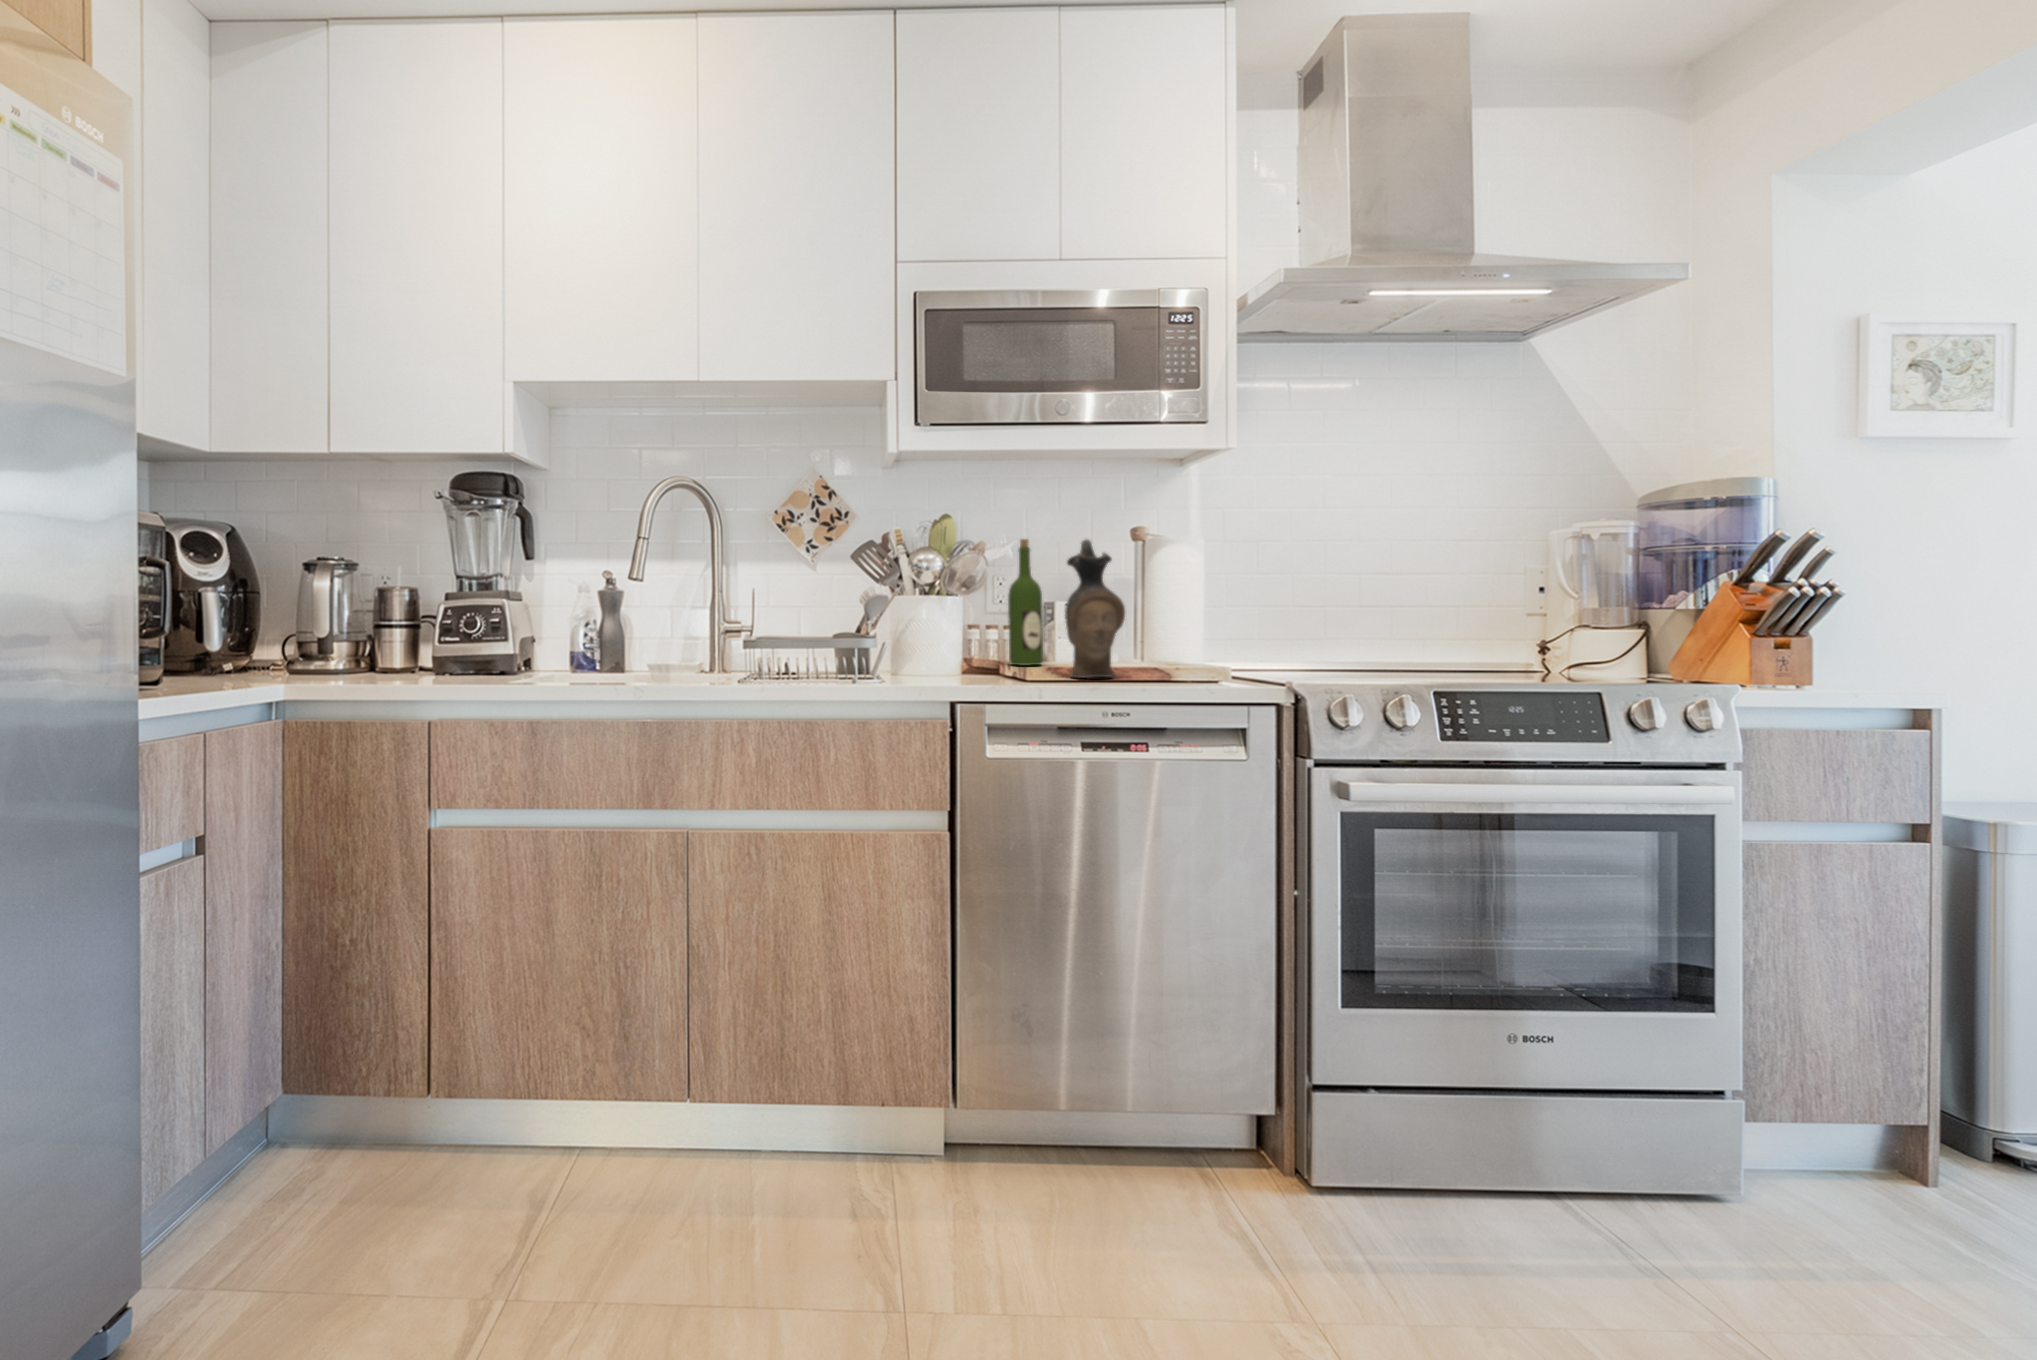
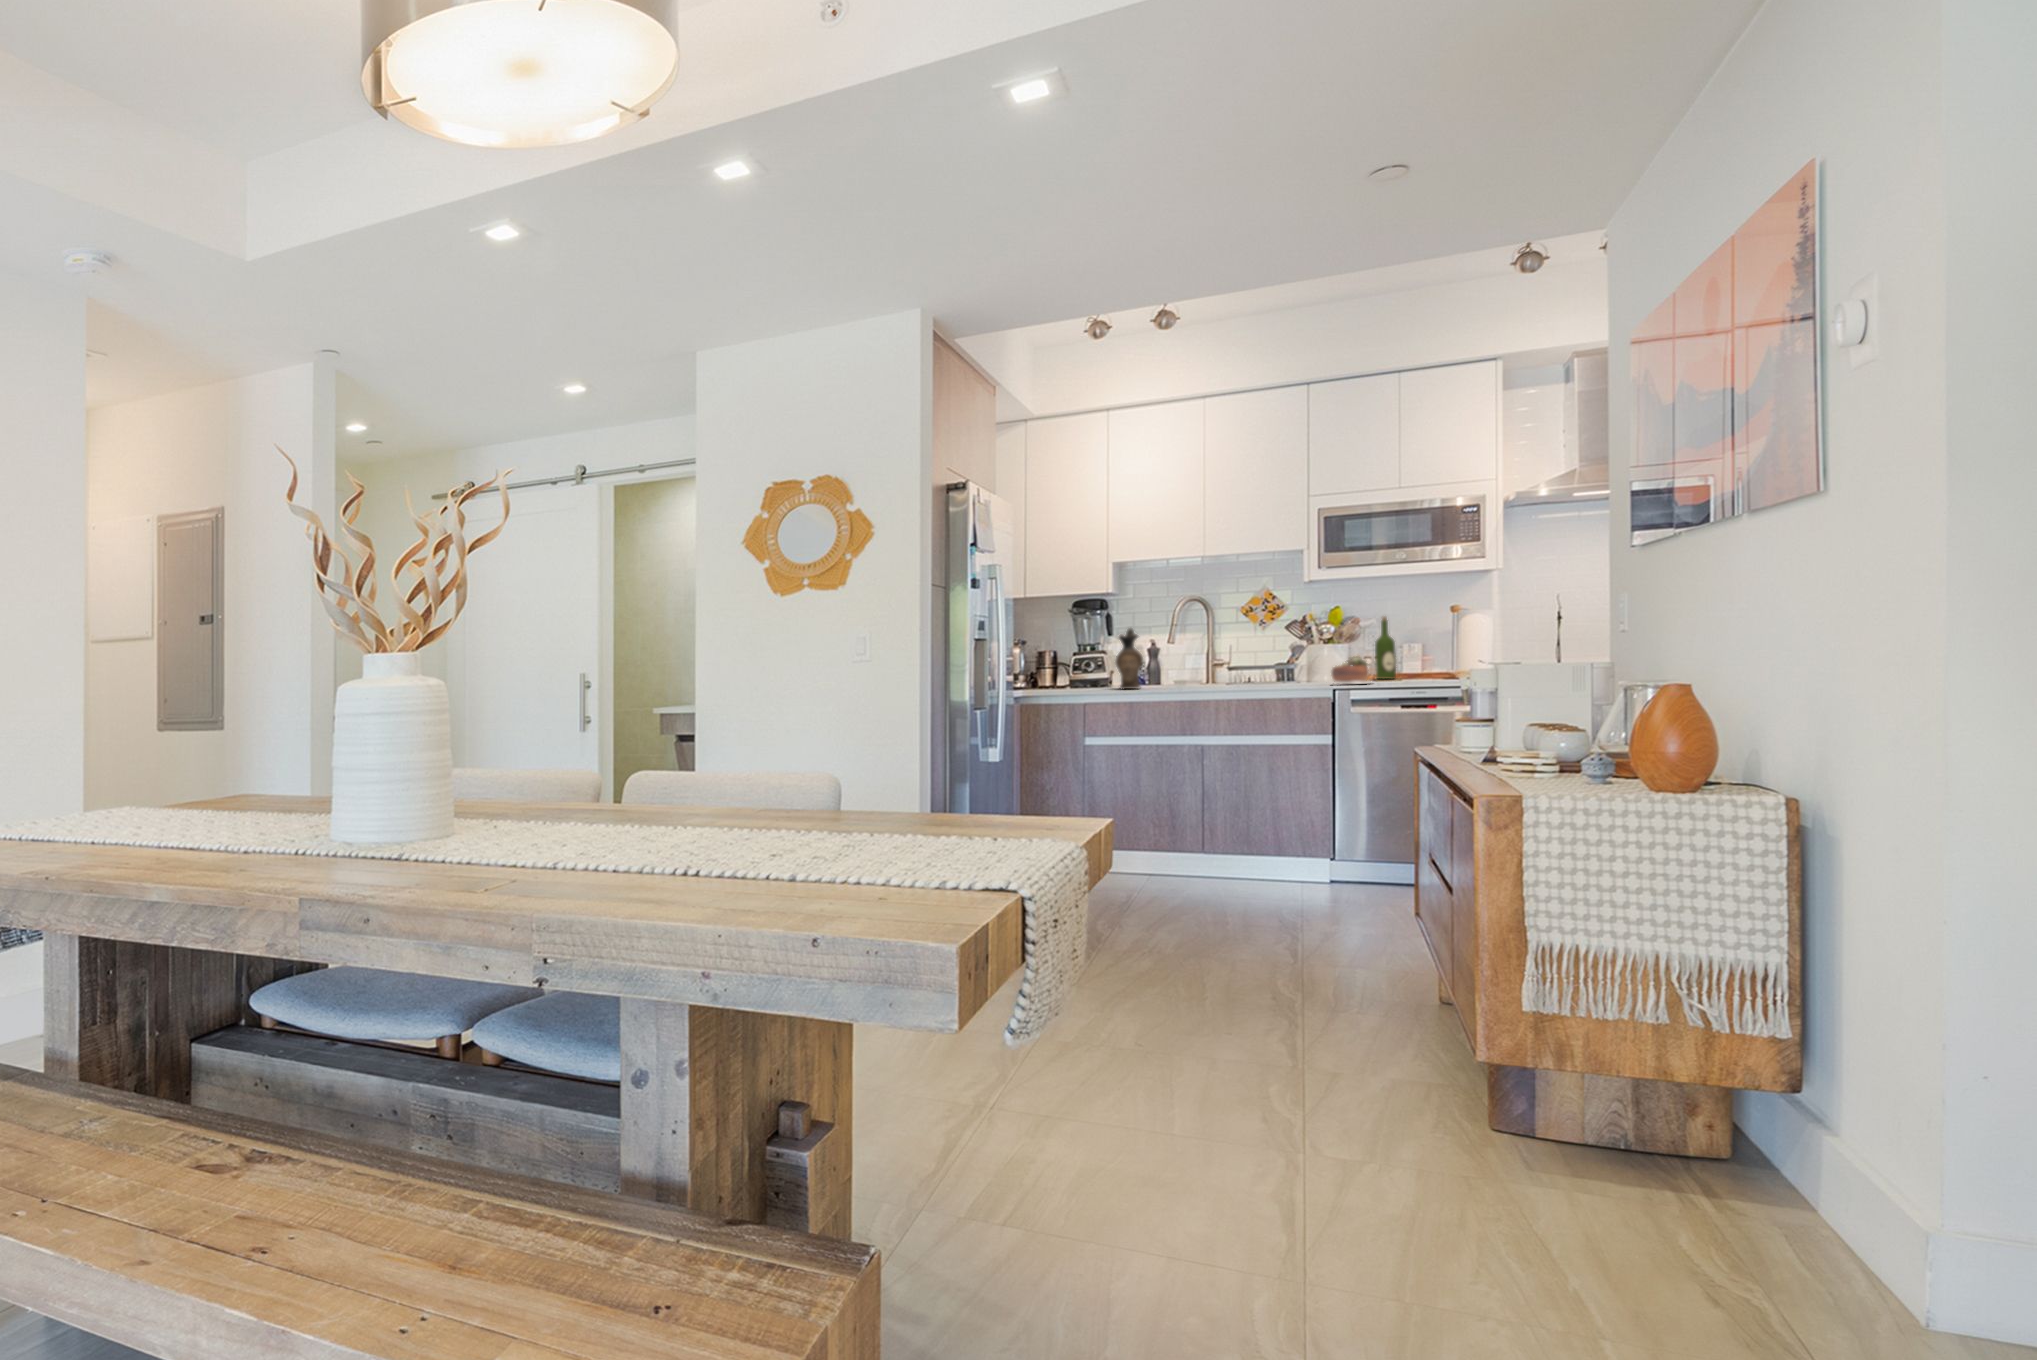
ceramic pitcher: present [1065,539,1125,678] -> present [1116,628,1143,689]
succulent plant: none [940,621,1024,686] -> present [1329,657,1370,685]

